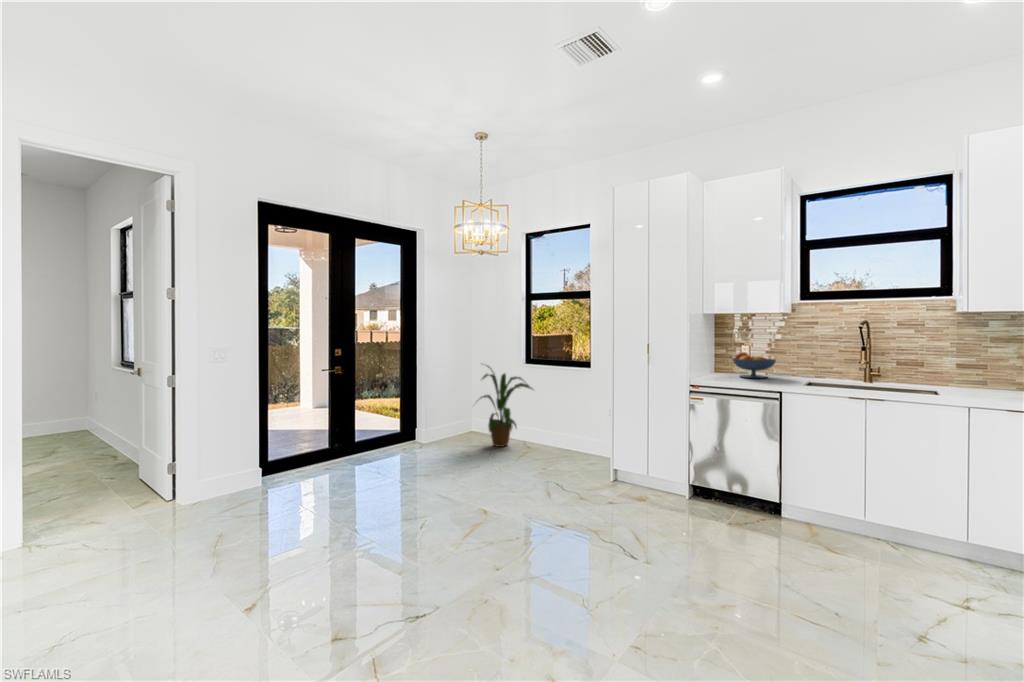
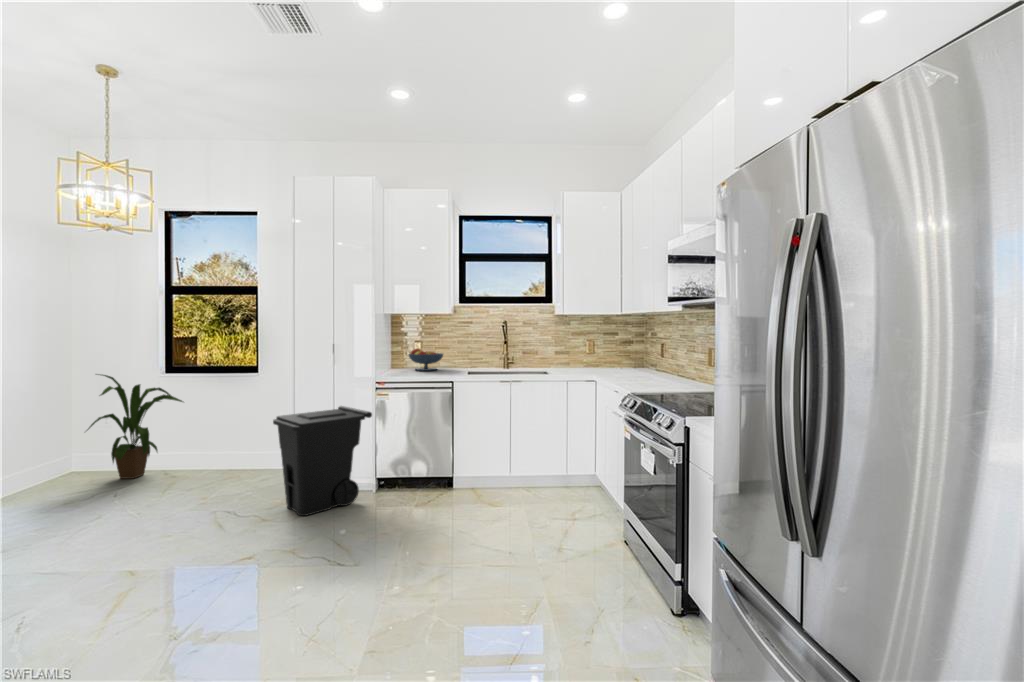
trash can: none [591,408,682,510] -> present [273,406,372,516]

